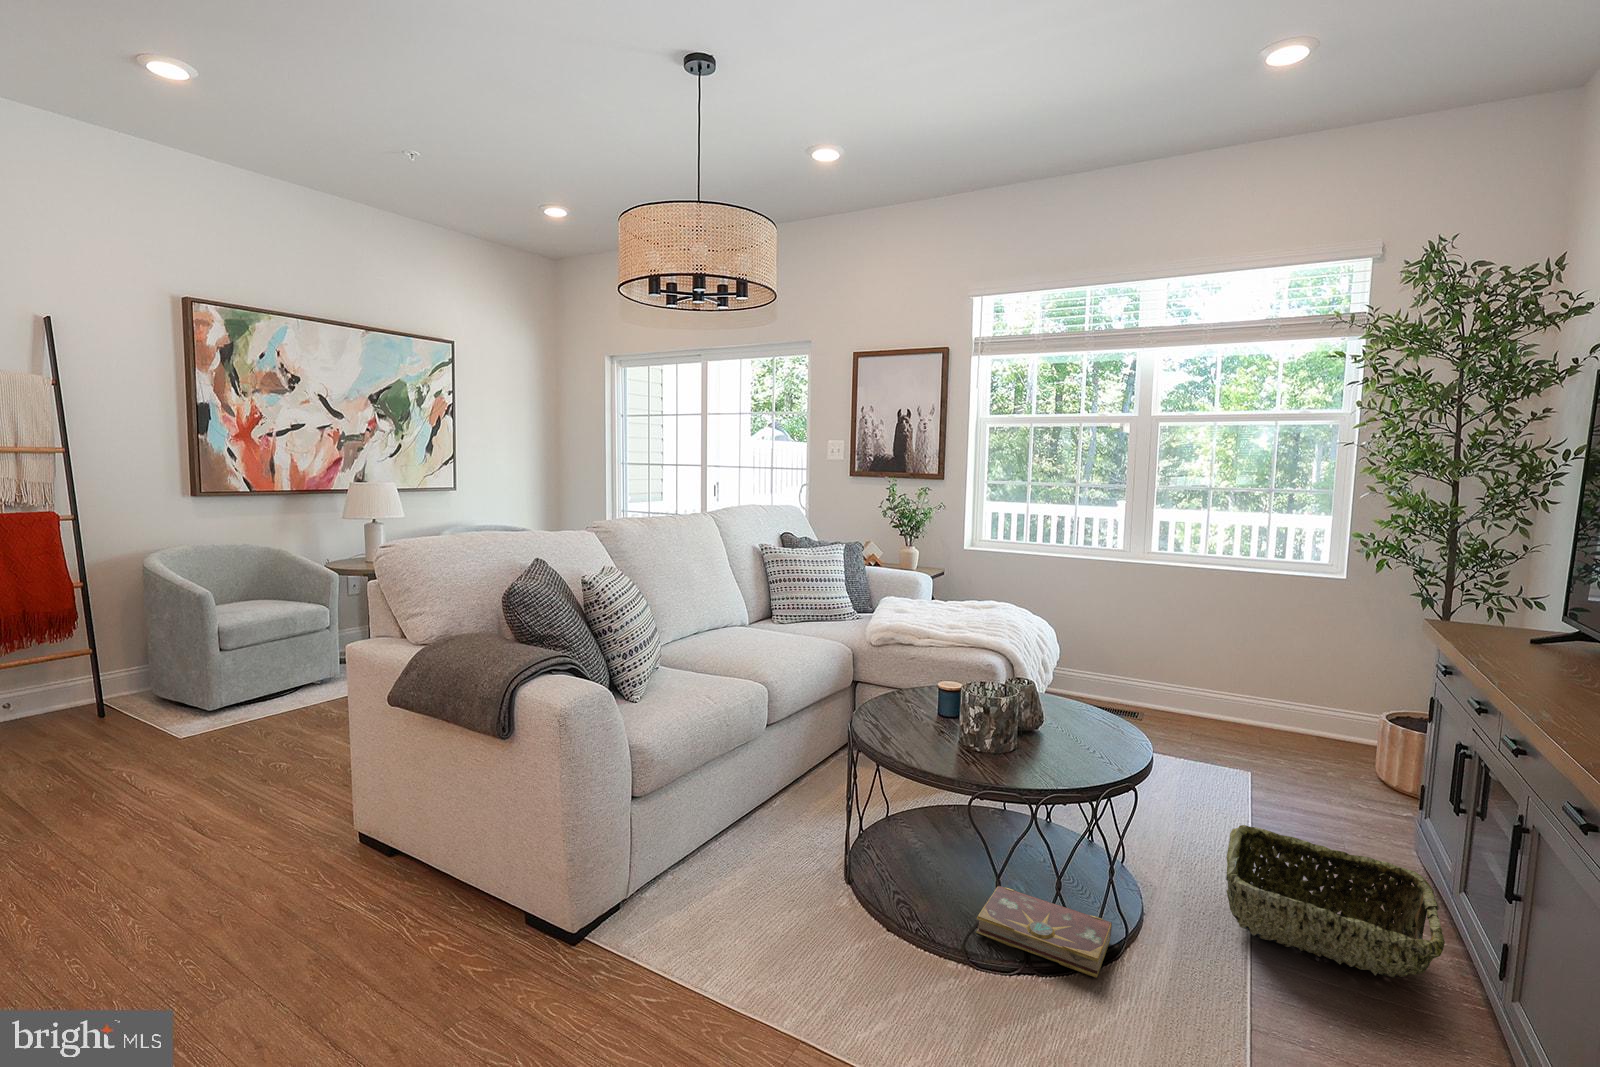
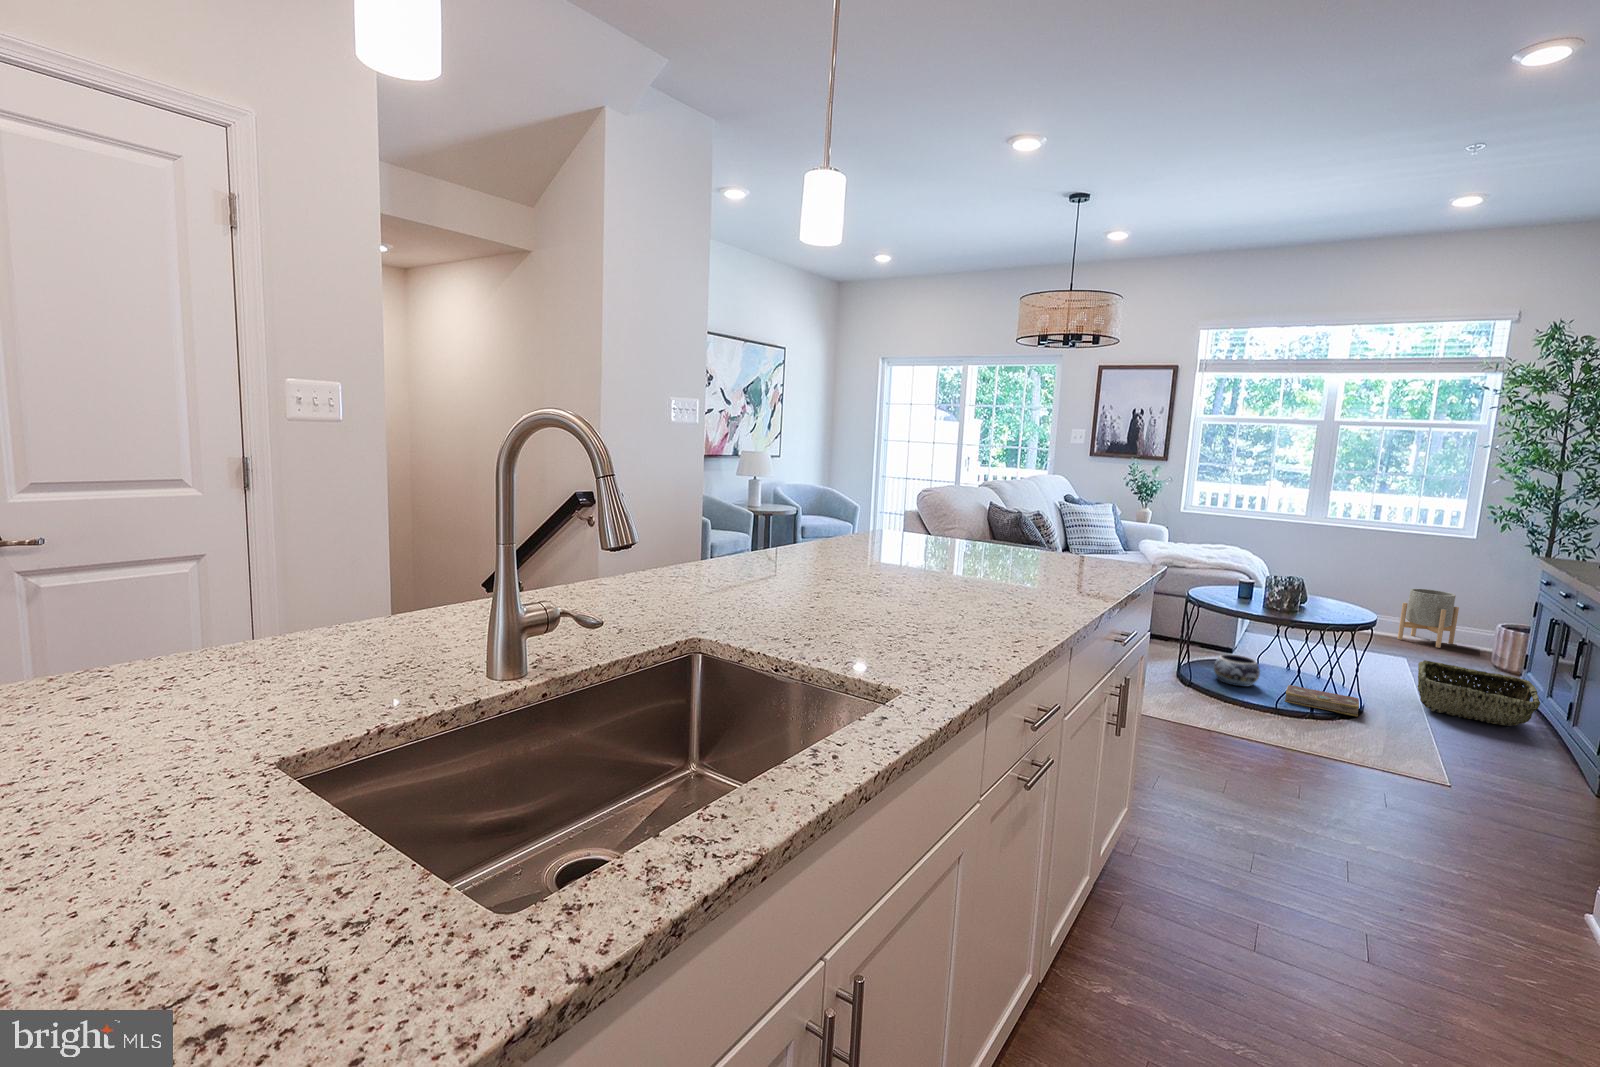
planter: none [1242,656,1325,749] -> present [1398,589,1459,648]
decorative bowl: none [879,820,952,891] -> present [1214,654,1260,687]

